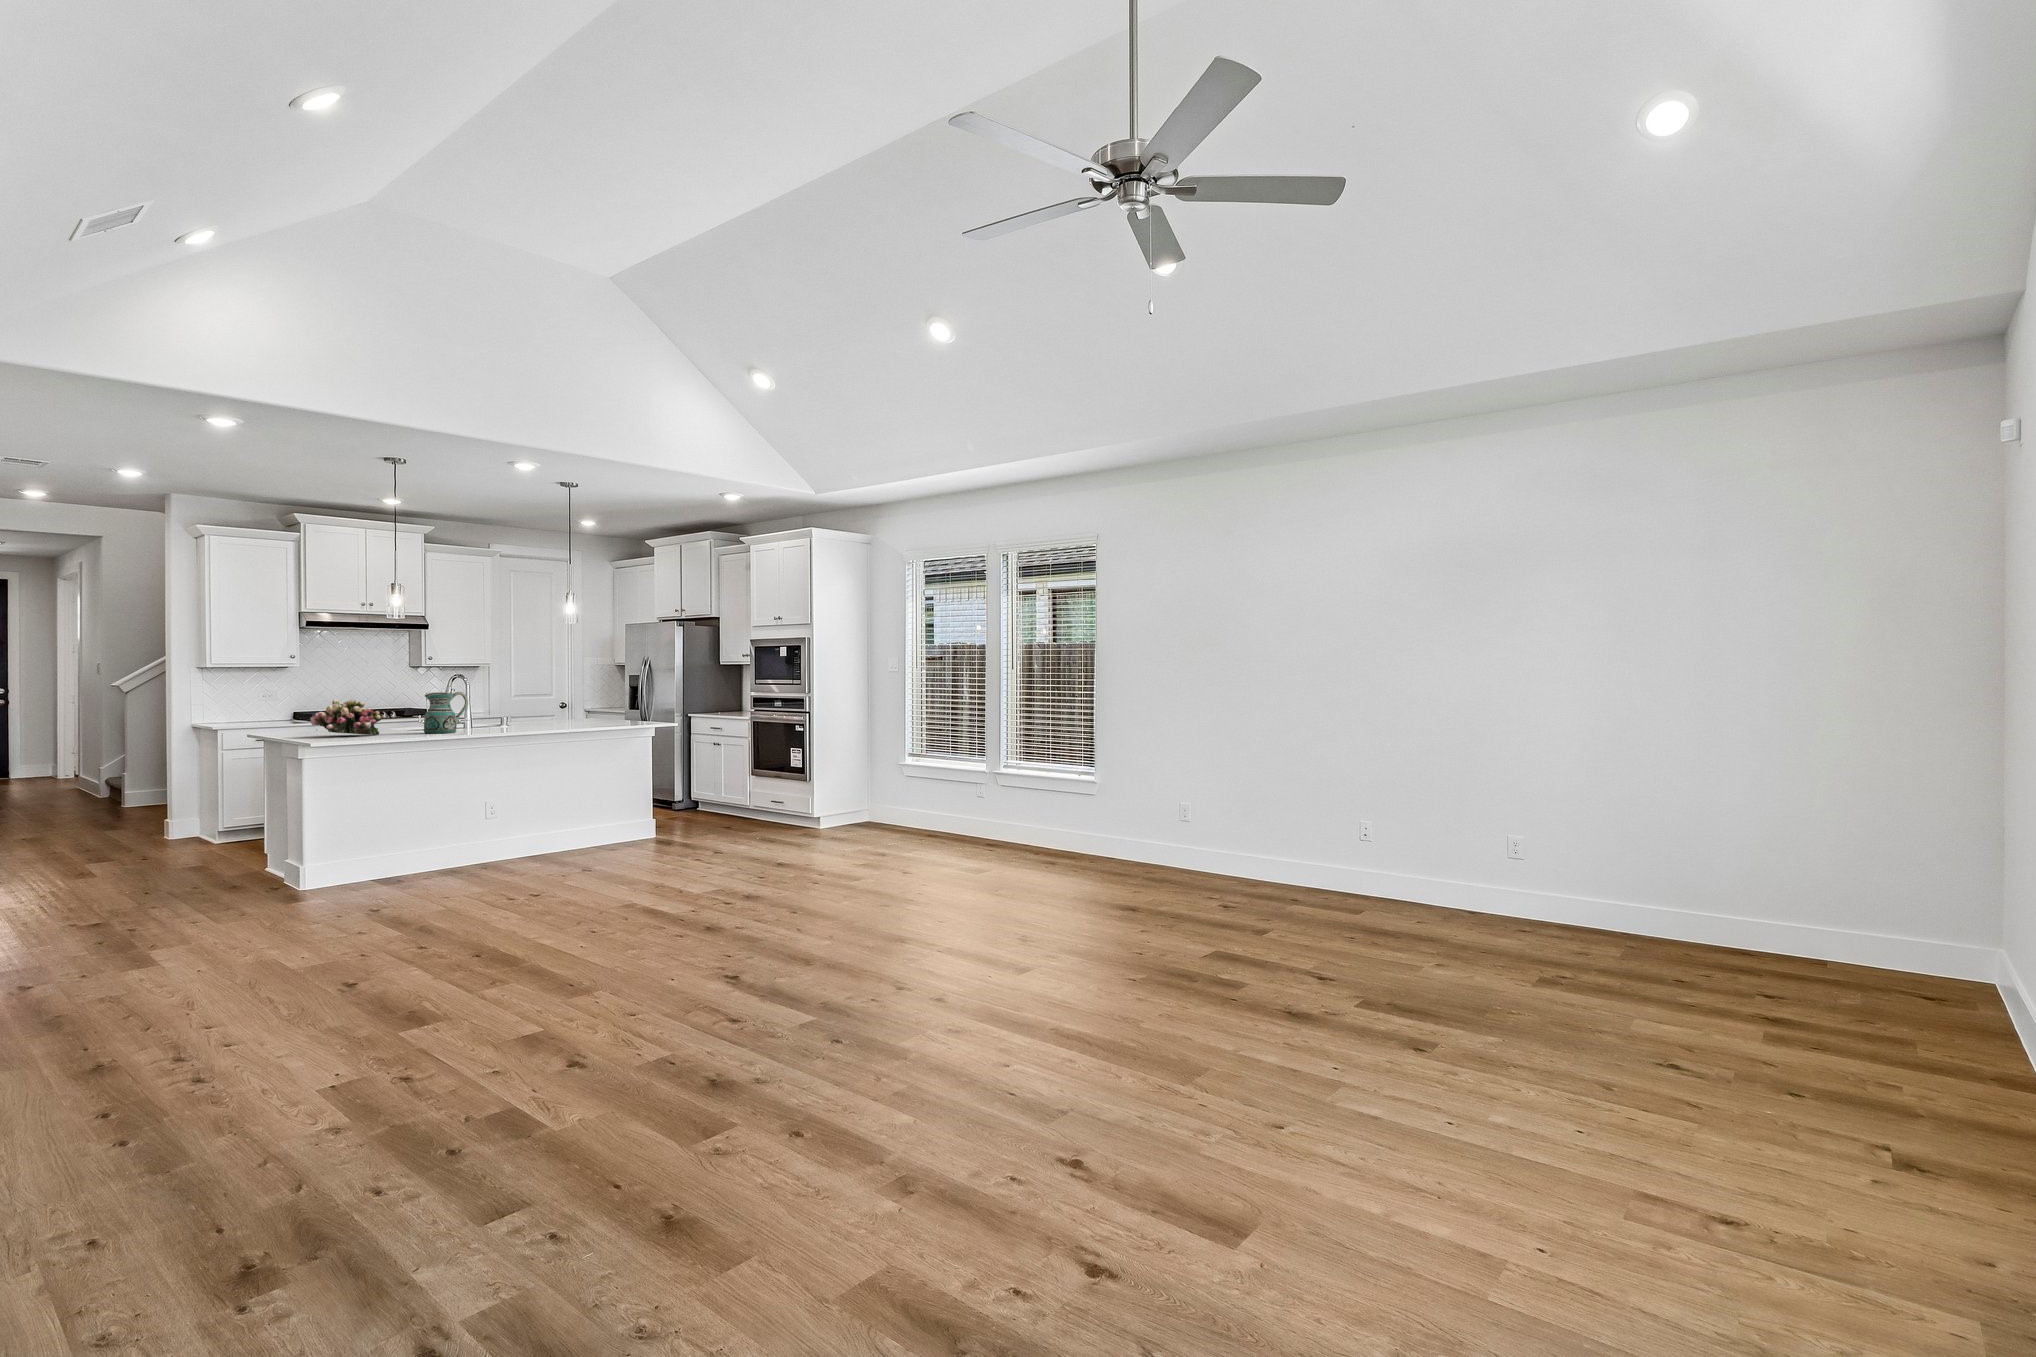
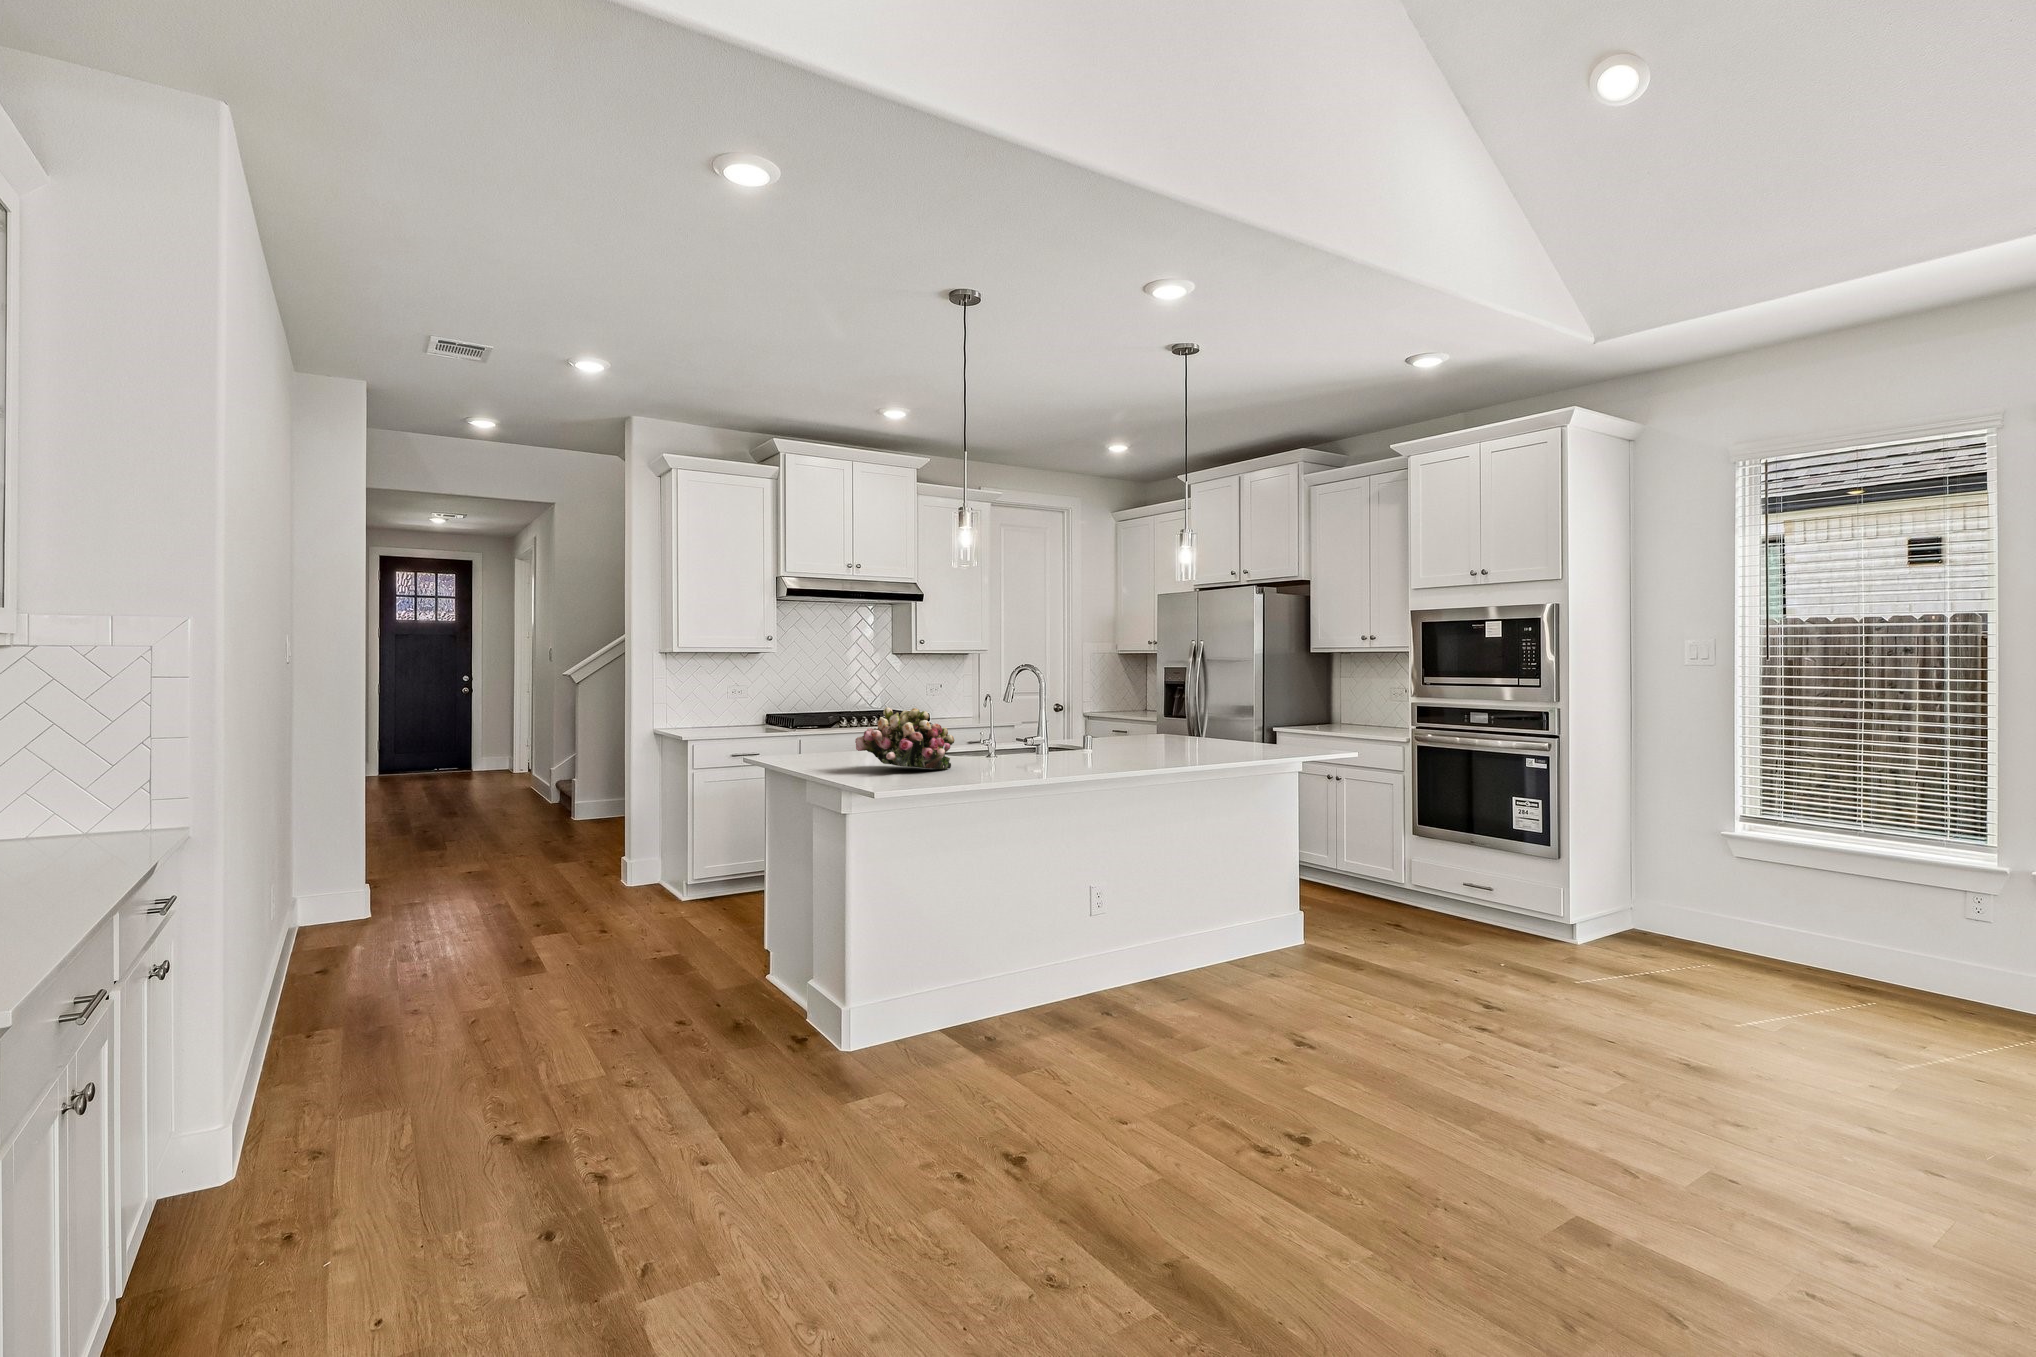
ceramic pitcher: present [424,692,468,734] -> none [1014,696,1078,769]

